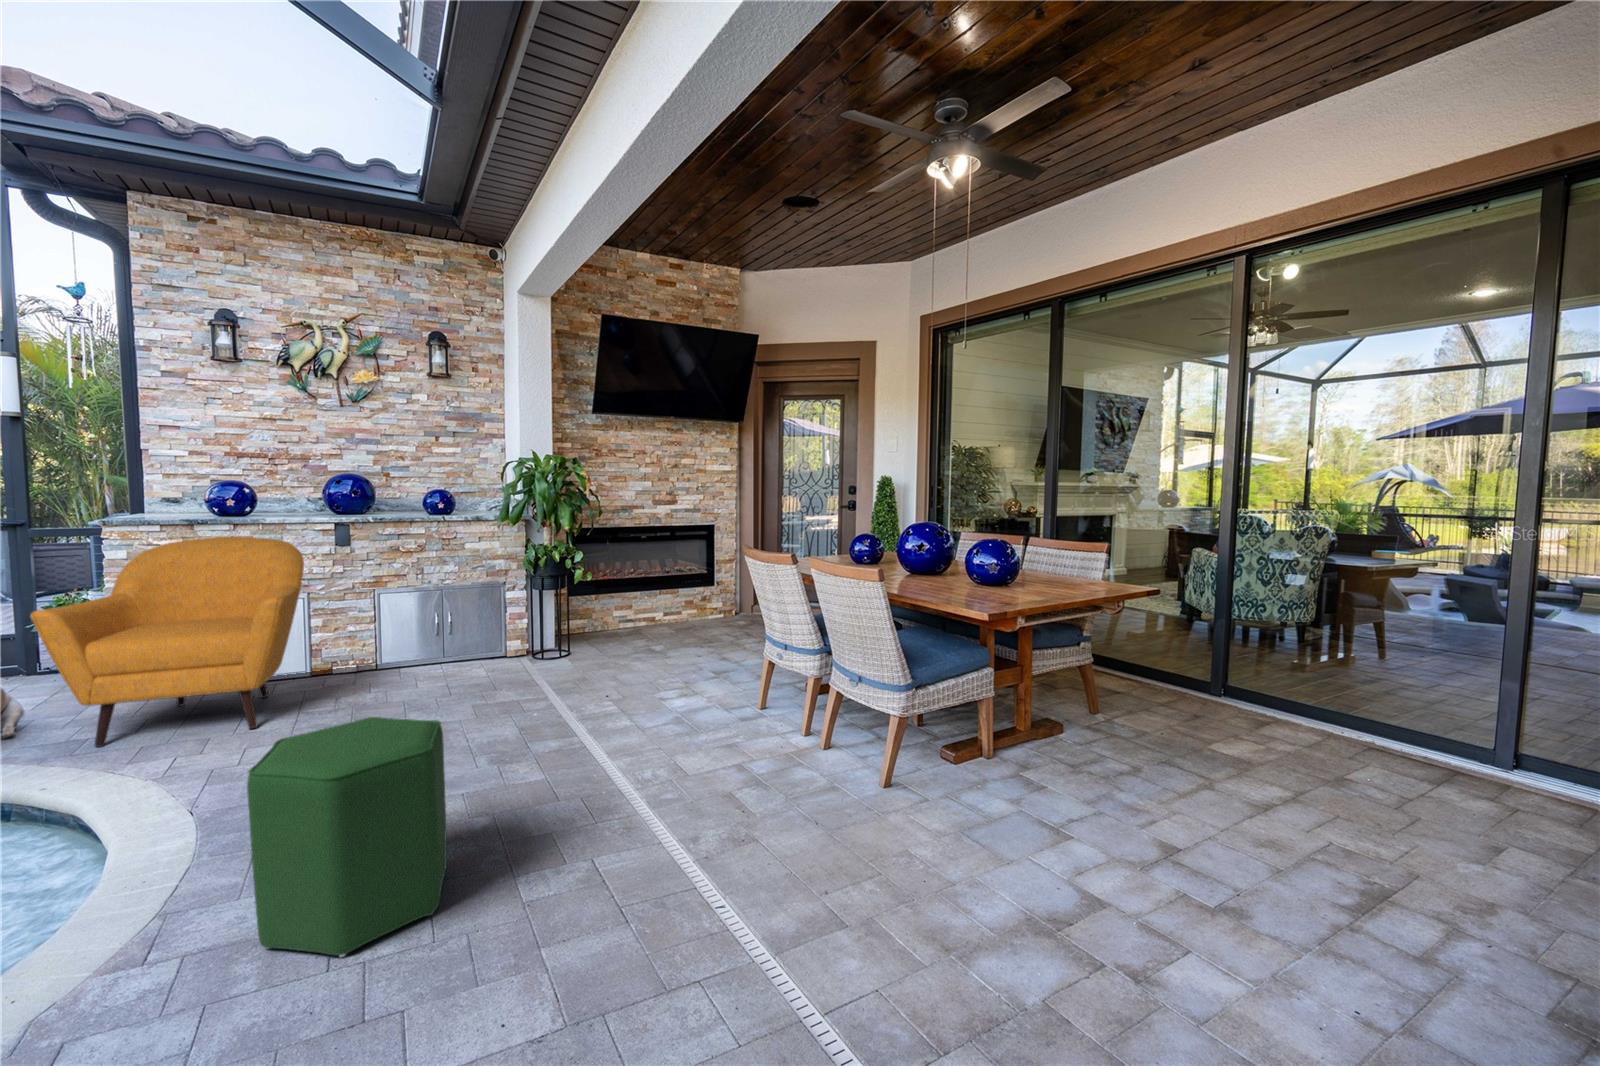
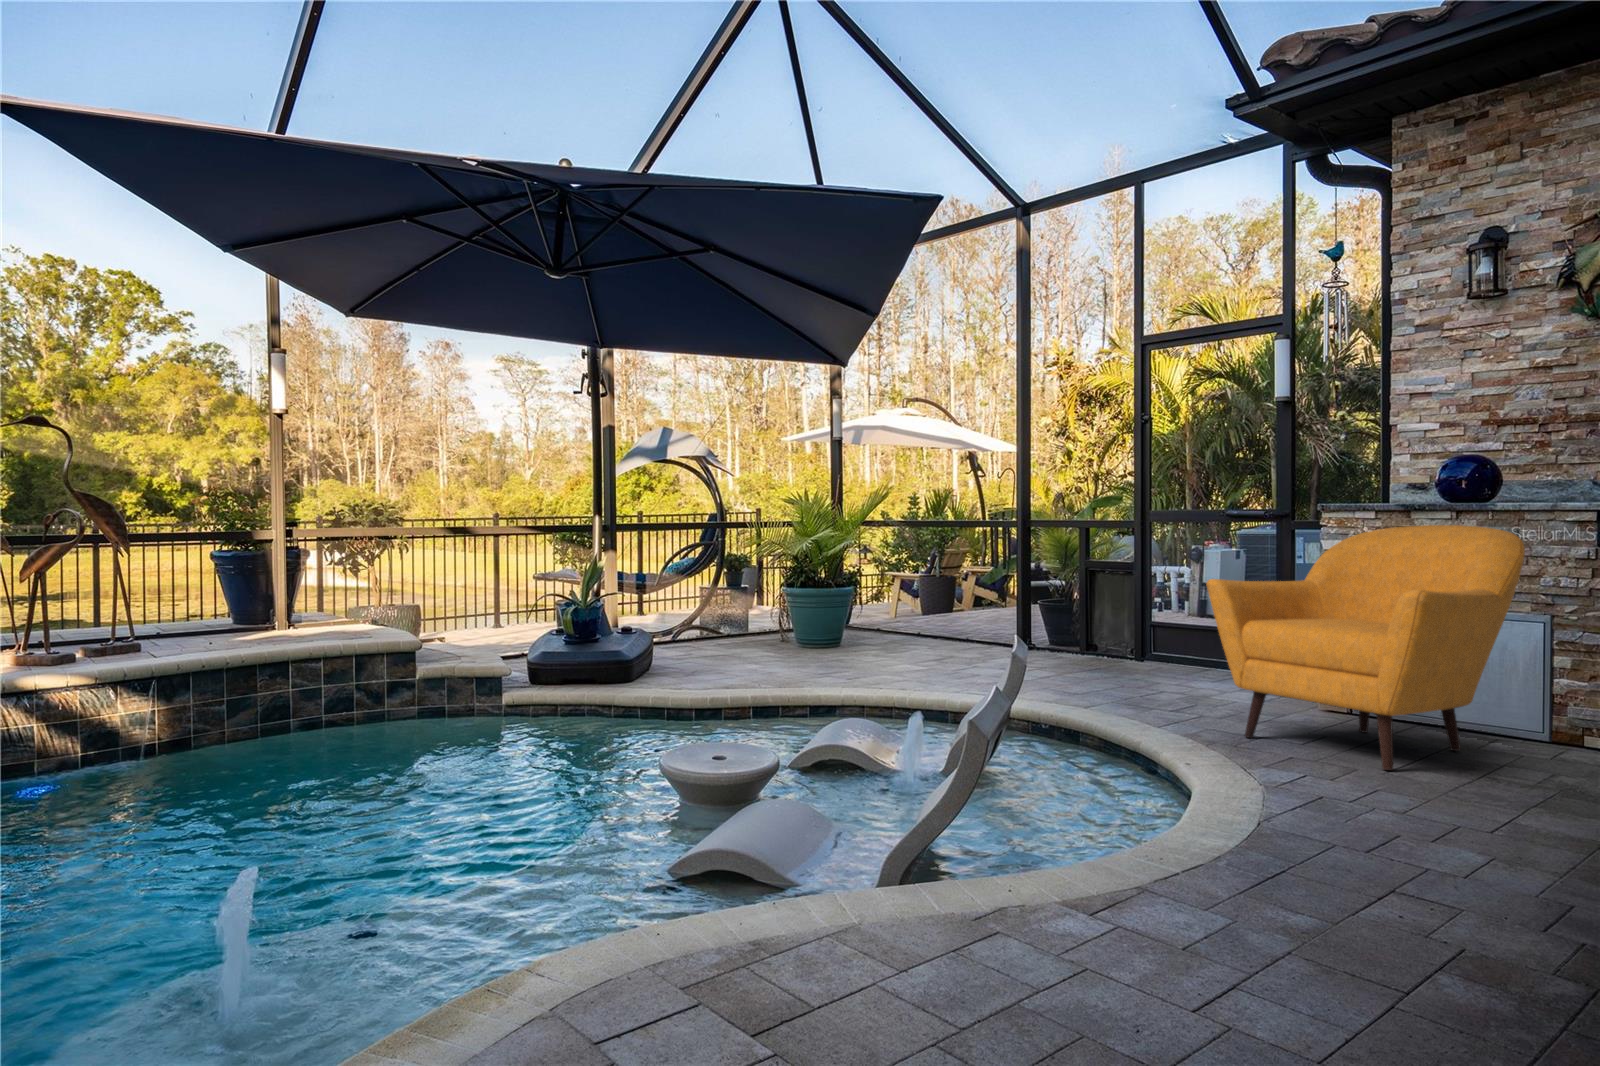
ottoman: present [247,717,447,957] -> none [1047,683,1306,1008]

